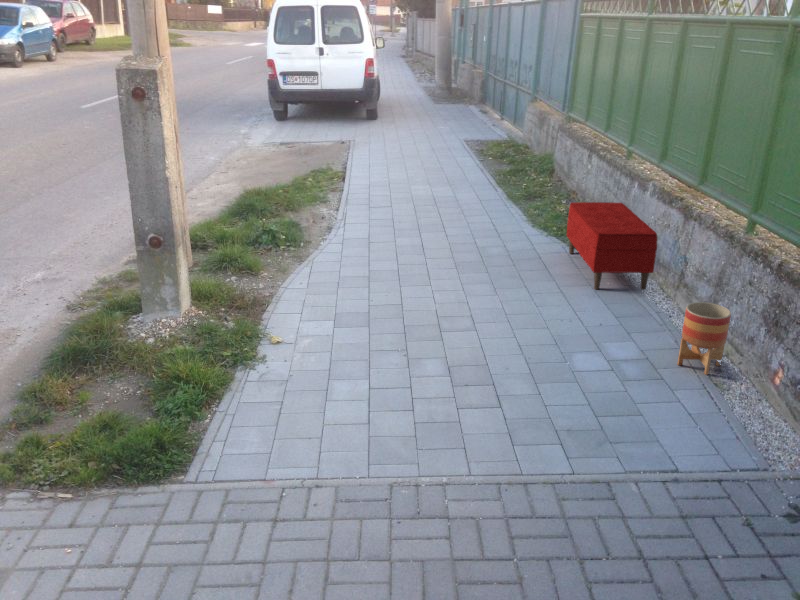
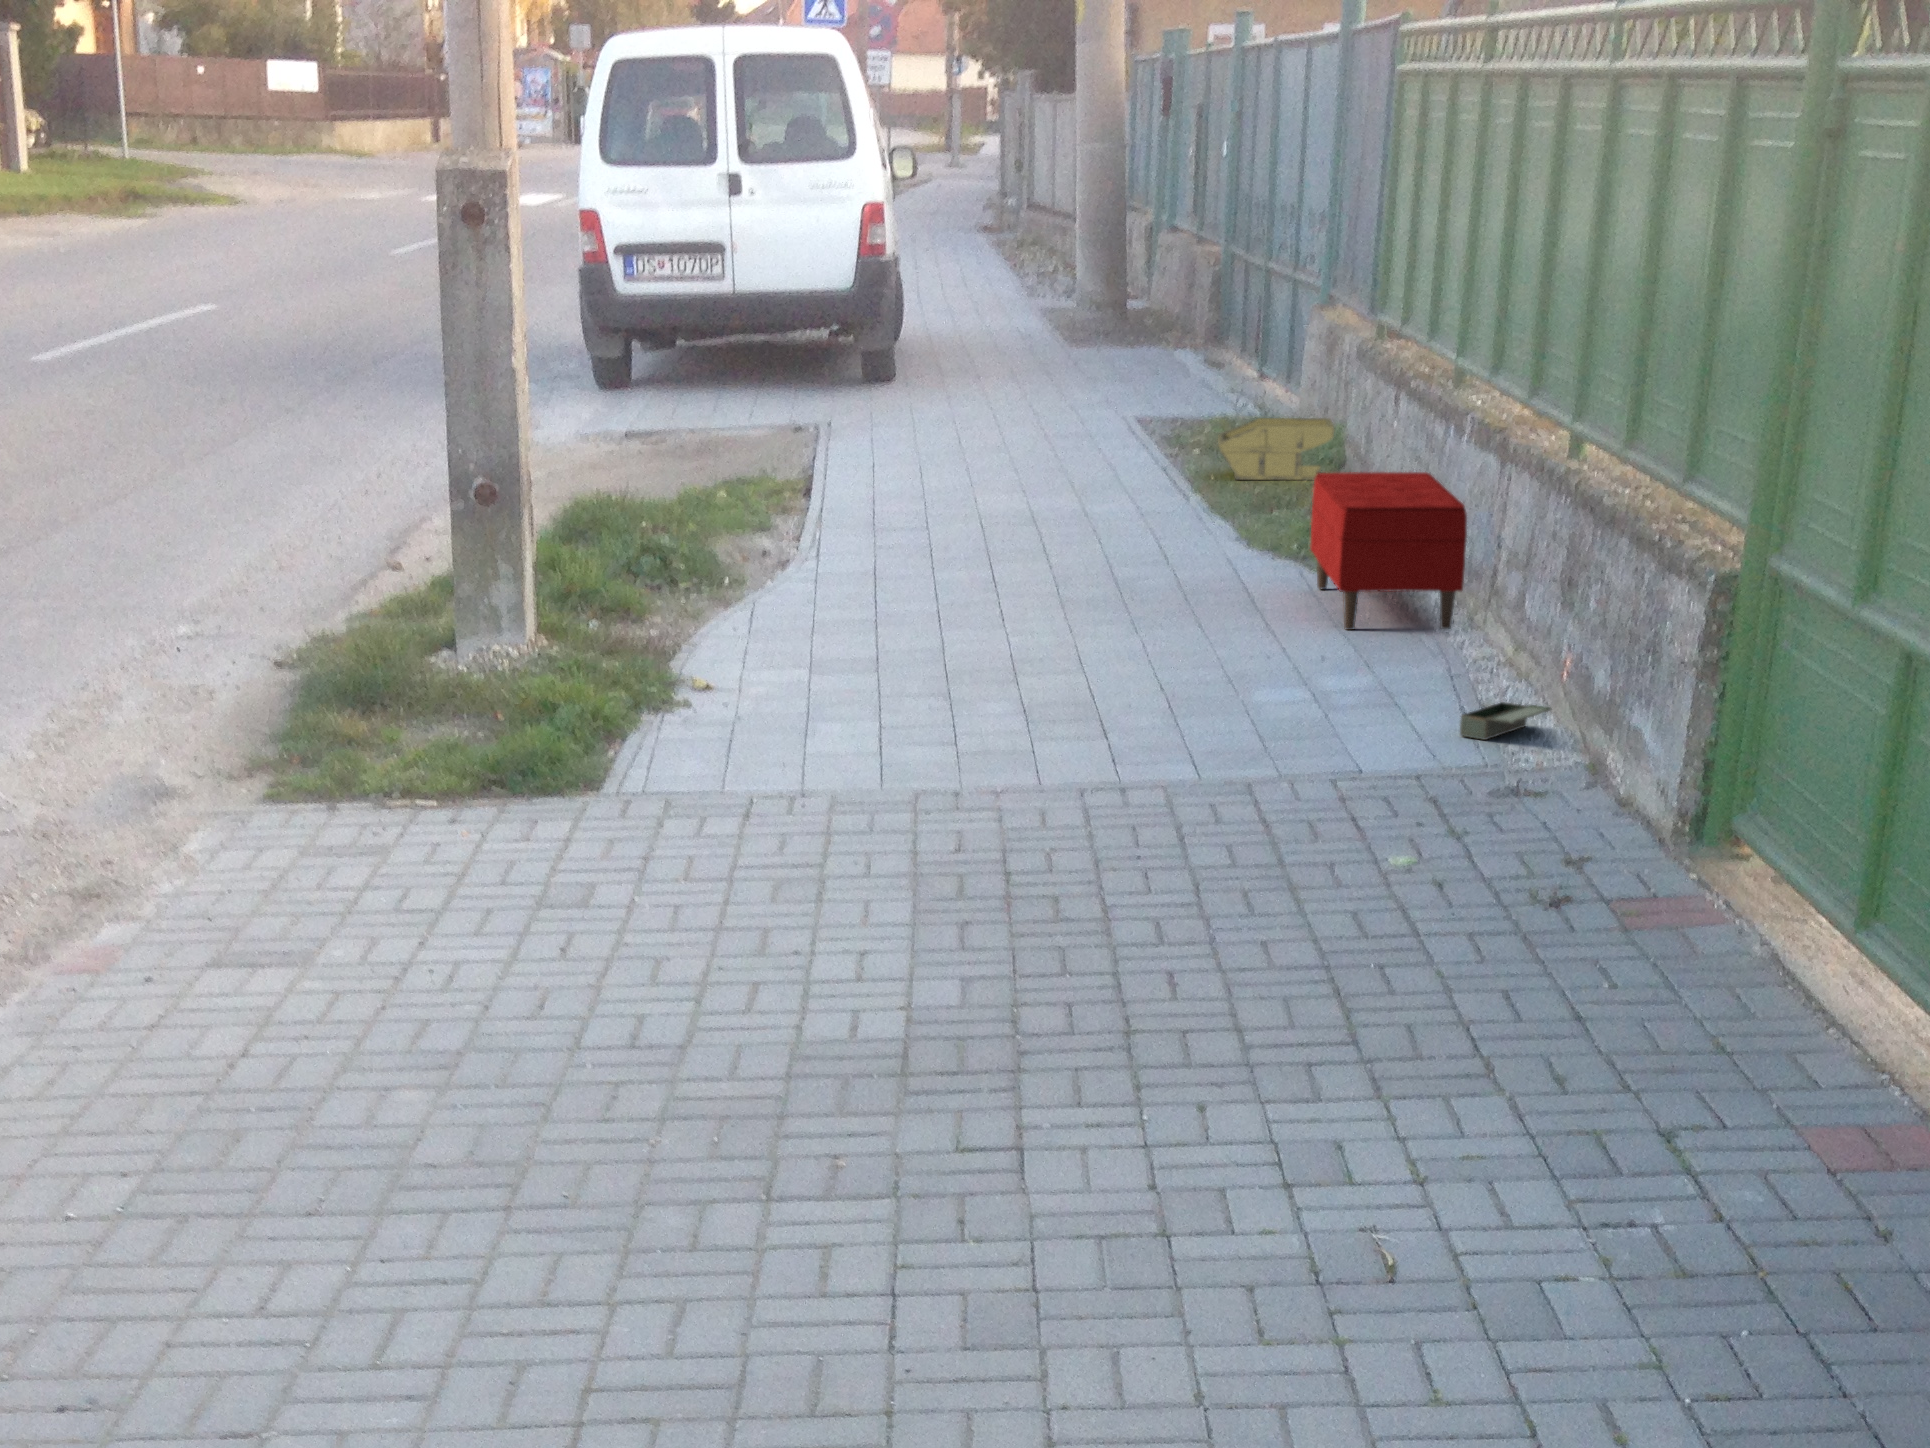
storage bin: none [503,150,550,175] -> present [1218,418,1334,480]
planter: present [678,302,731,375] -> none [1447,583,1532,707]
toolbox: none [706,384,757,418] -> present [1460,702,1551,740]

